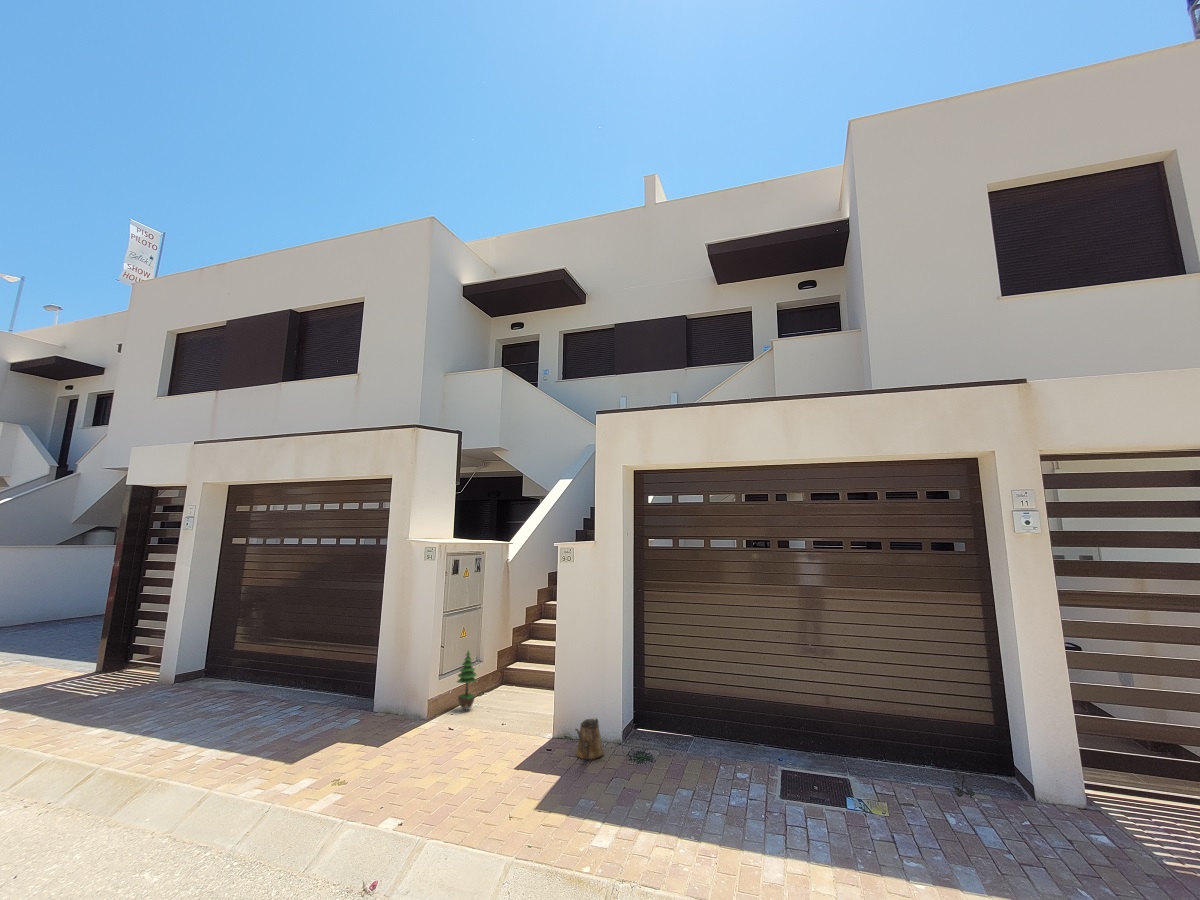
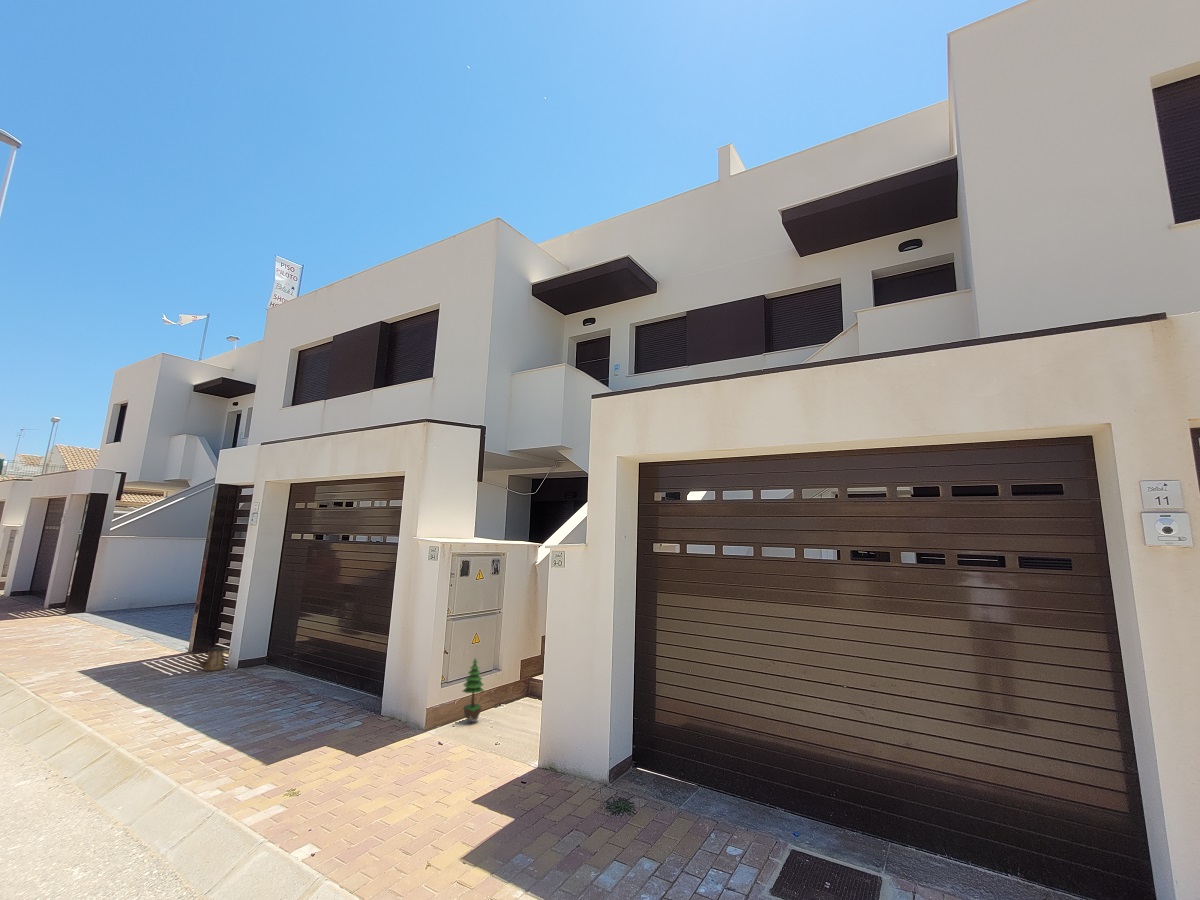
watering can: present [575,718,604,759] -> present [186,647,228,671]

